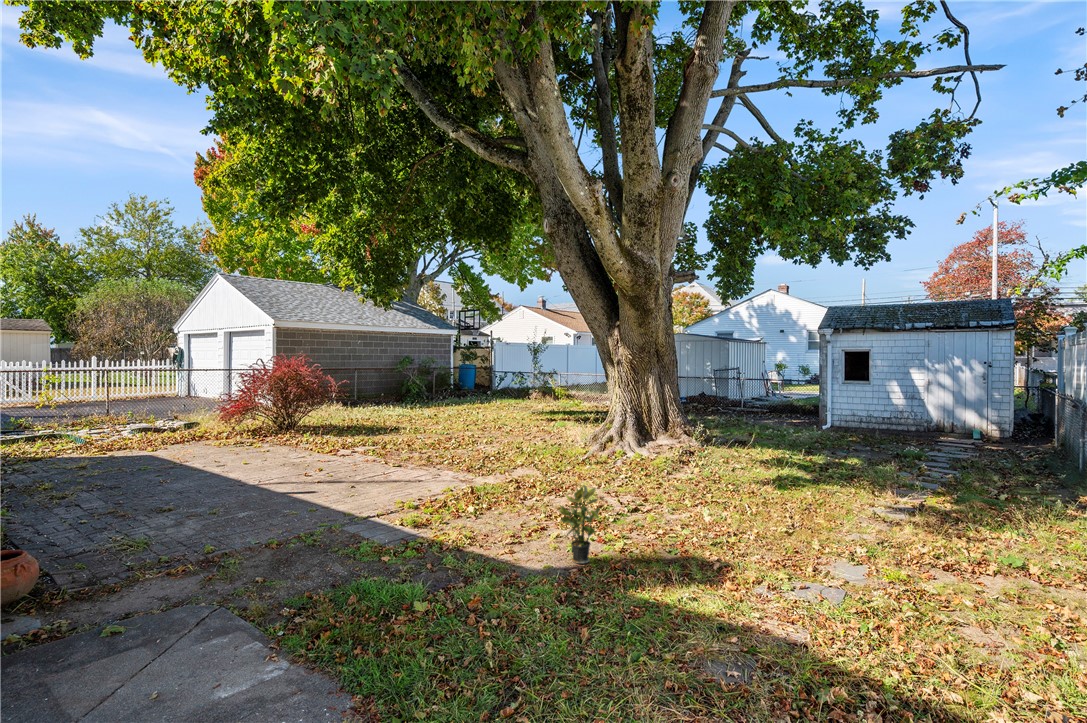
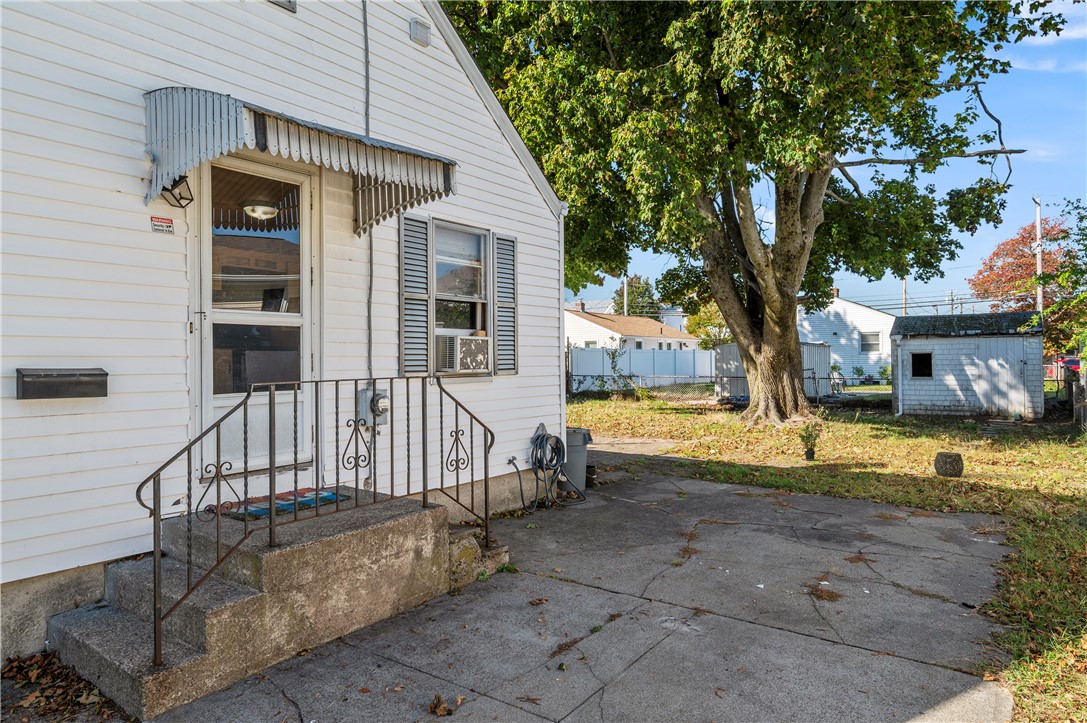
woven basket: none [805,603,882,687] -> present [934,452,964,477]

